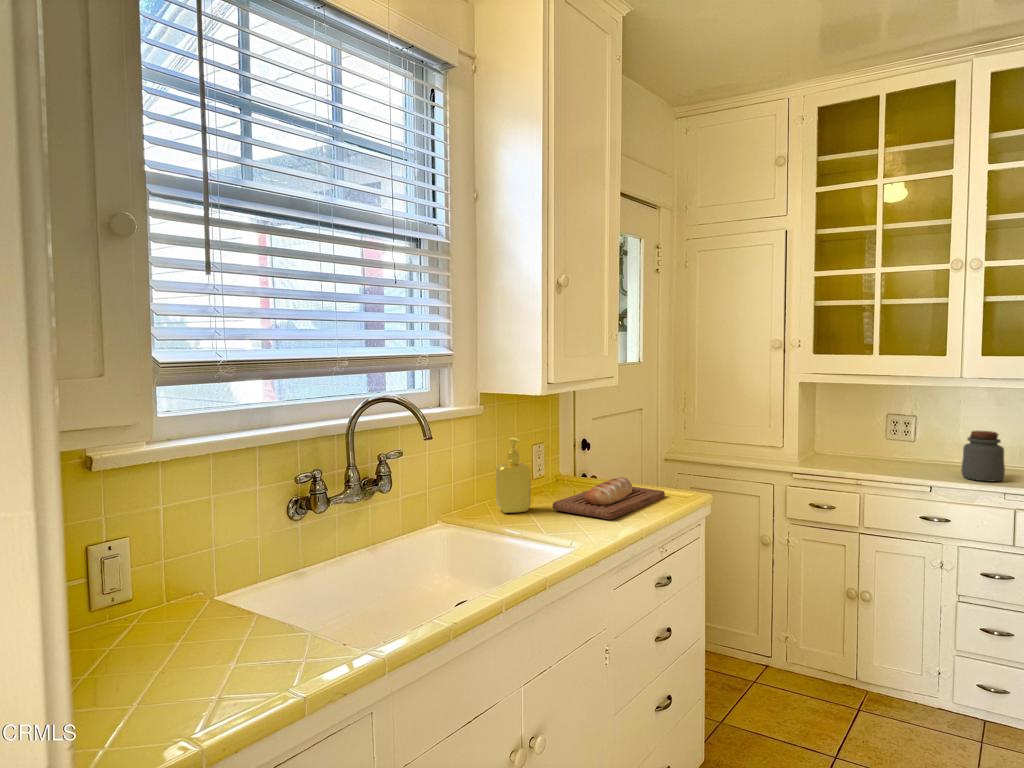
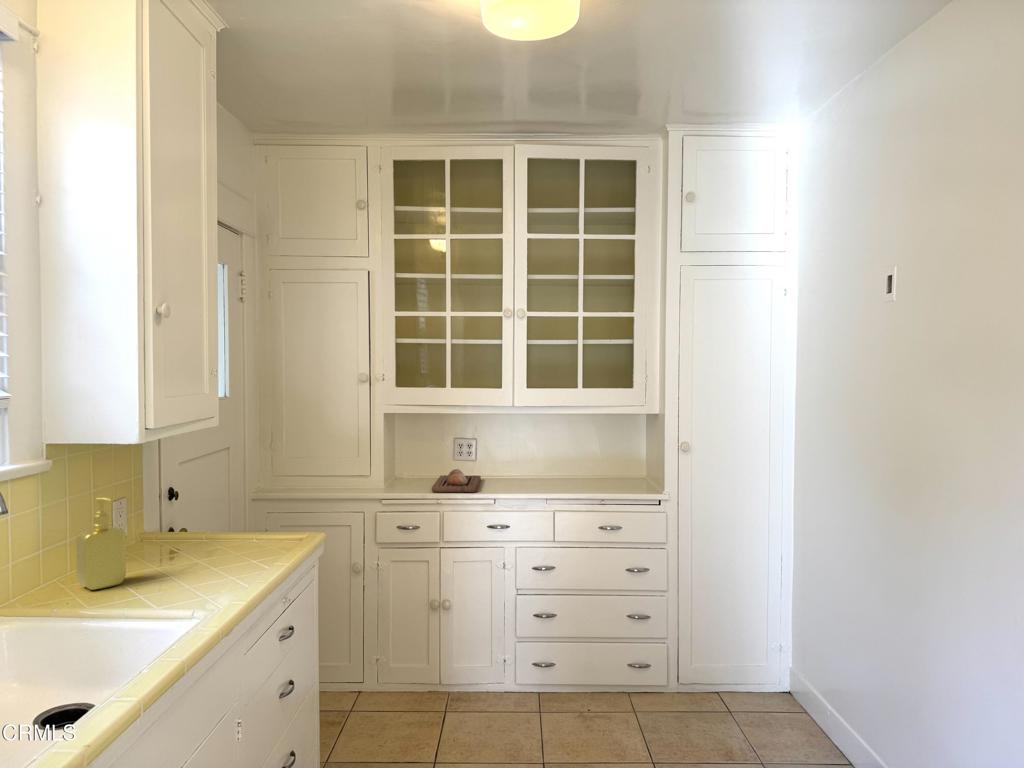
jar: present [961,431,1005,482] -> none [514,450,544,492]
bread loaf: present [553,477,665,519] -> present [432,469,481,492]

